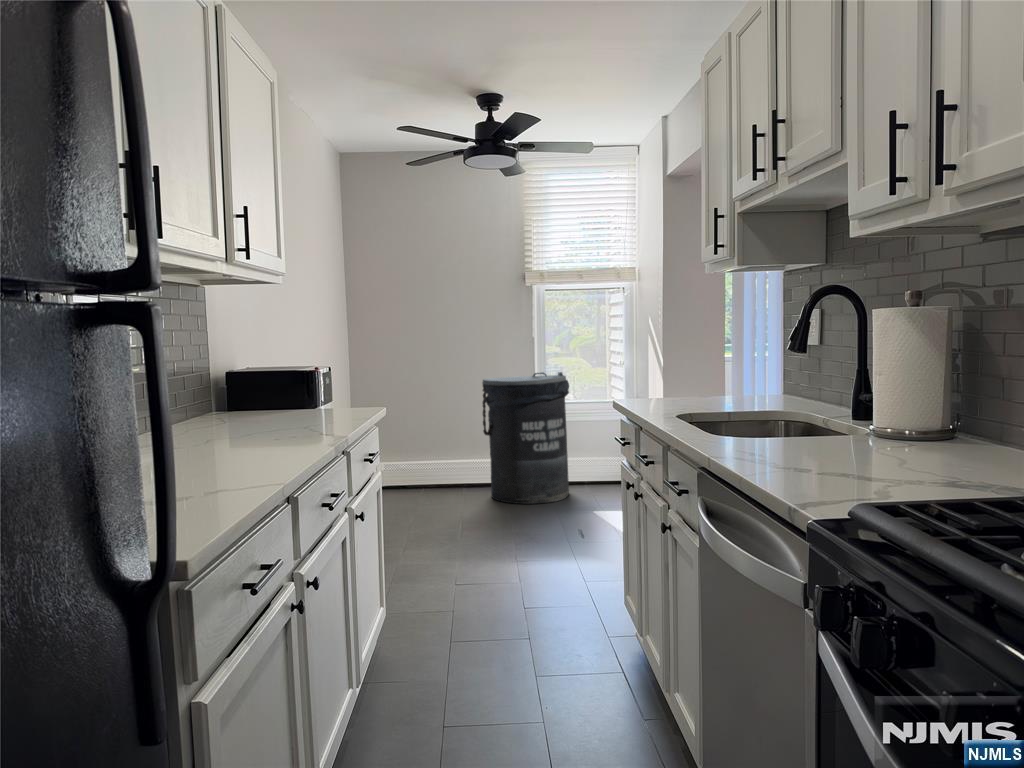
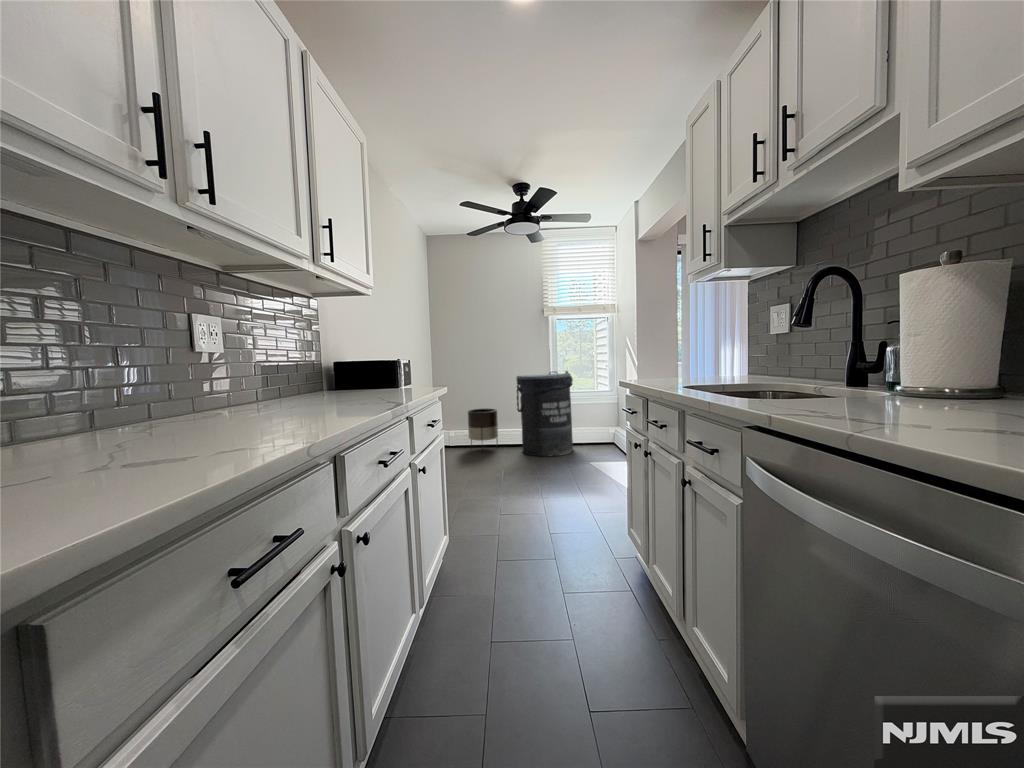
planter: none [406,429,453,499] -> present [468,408,498,447]

